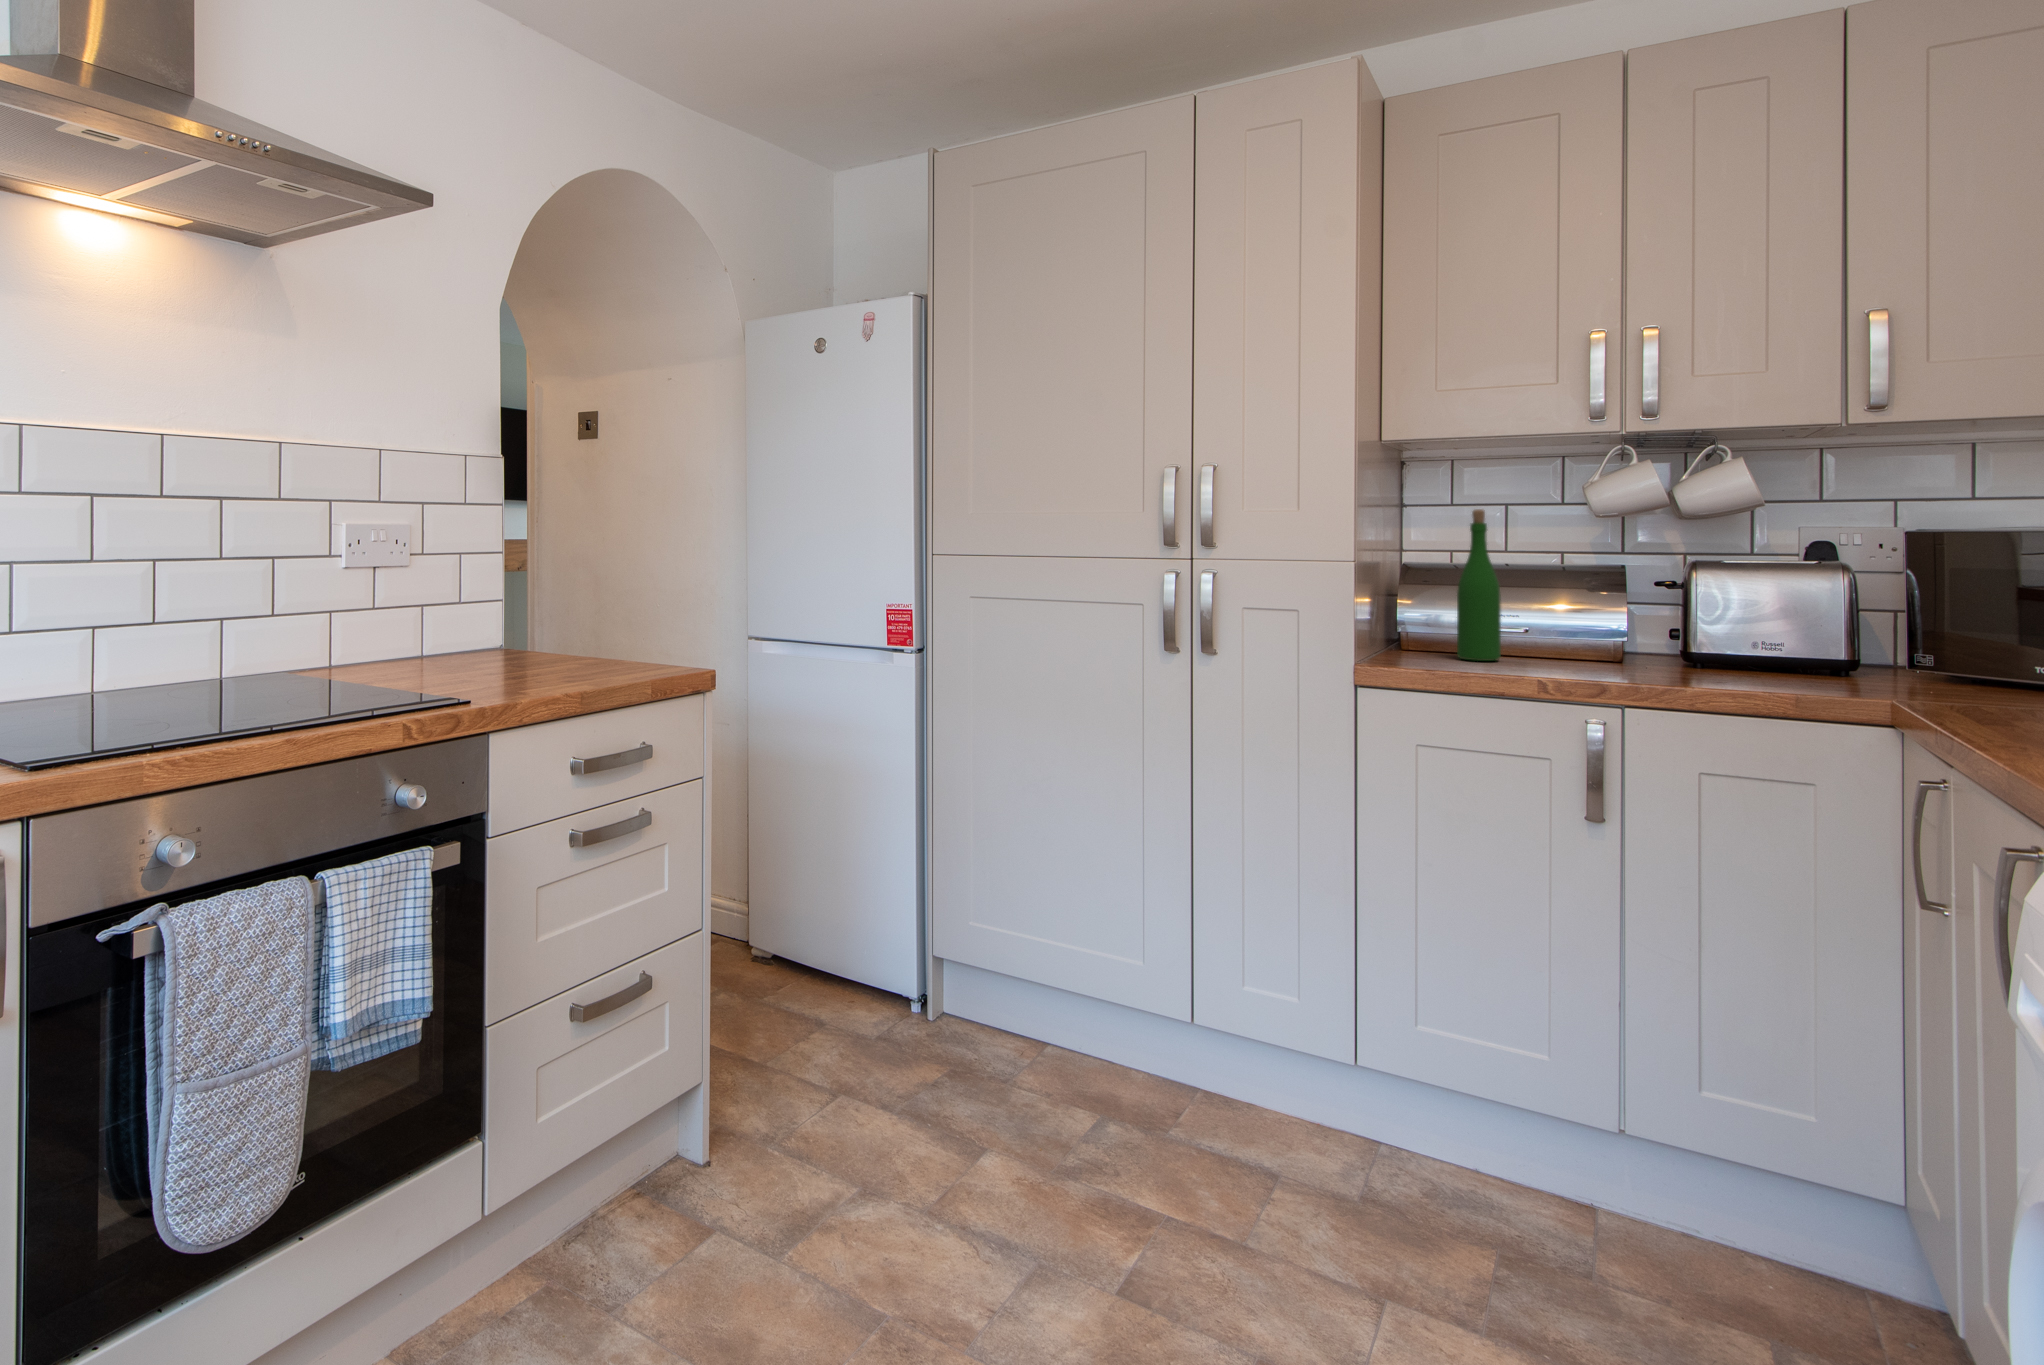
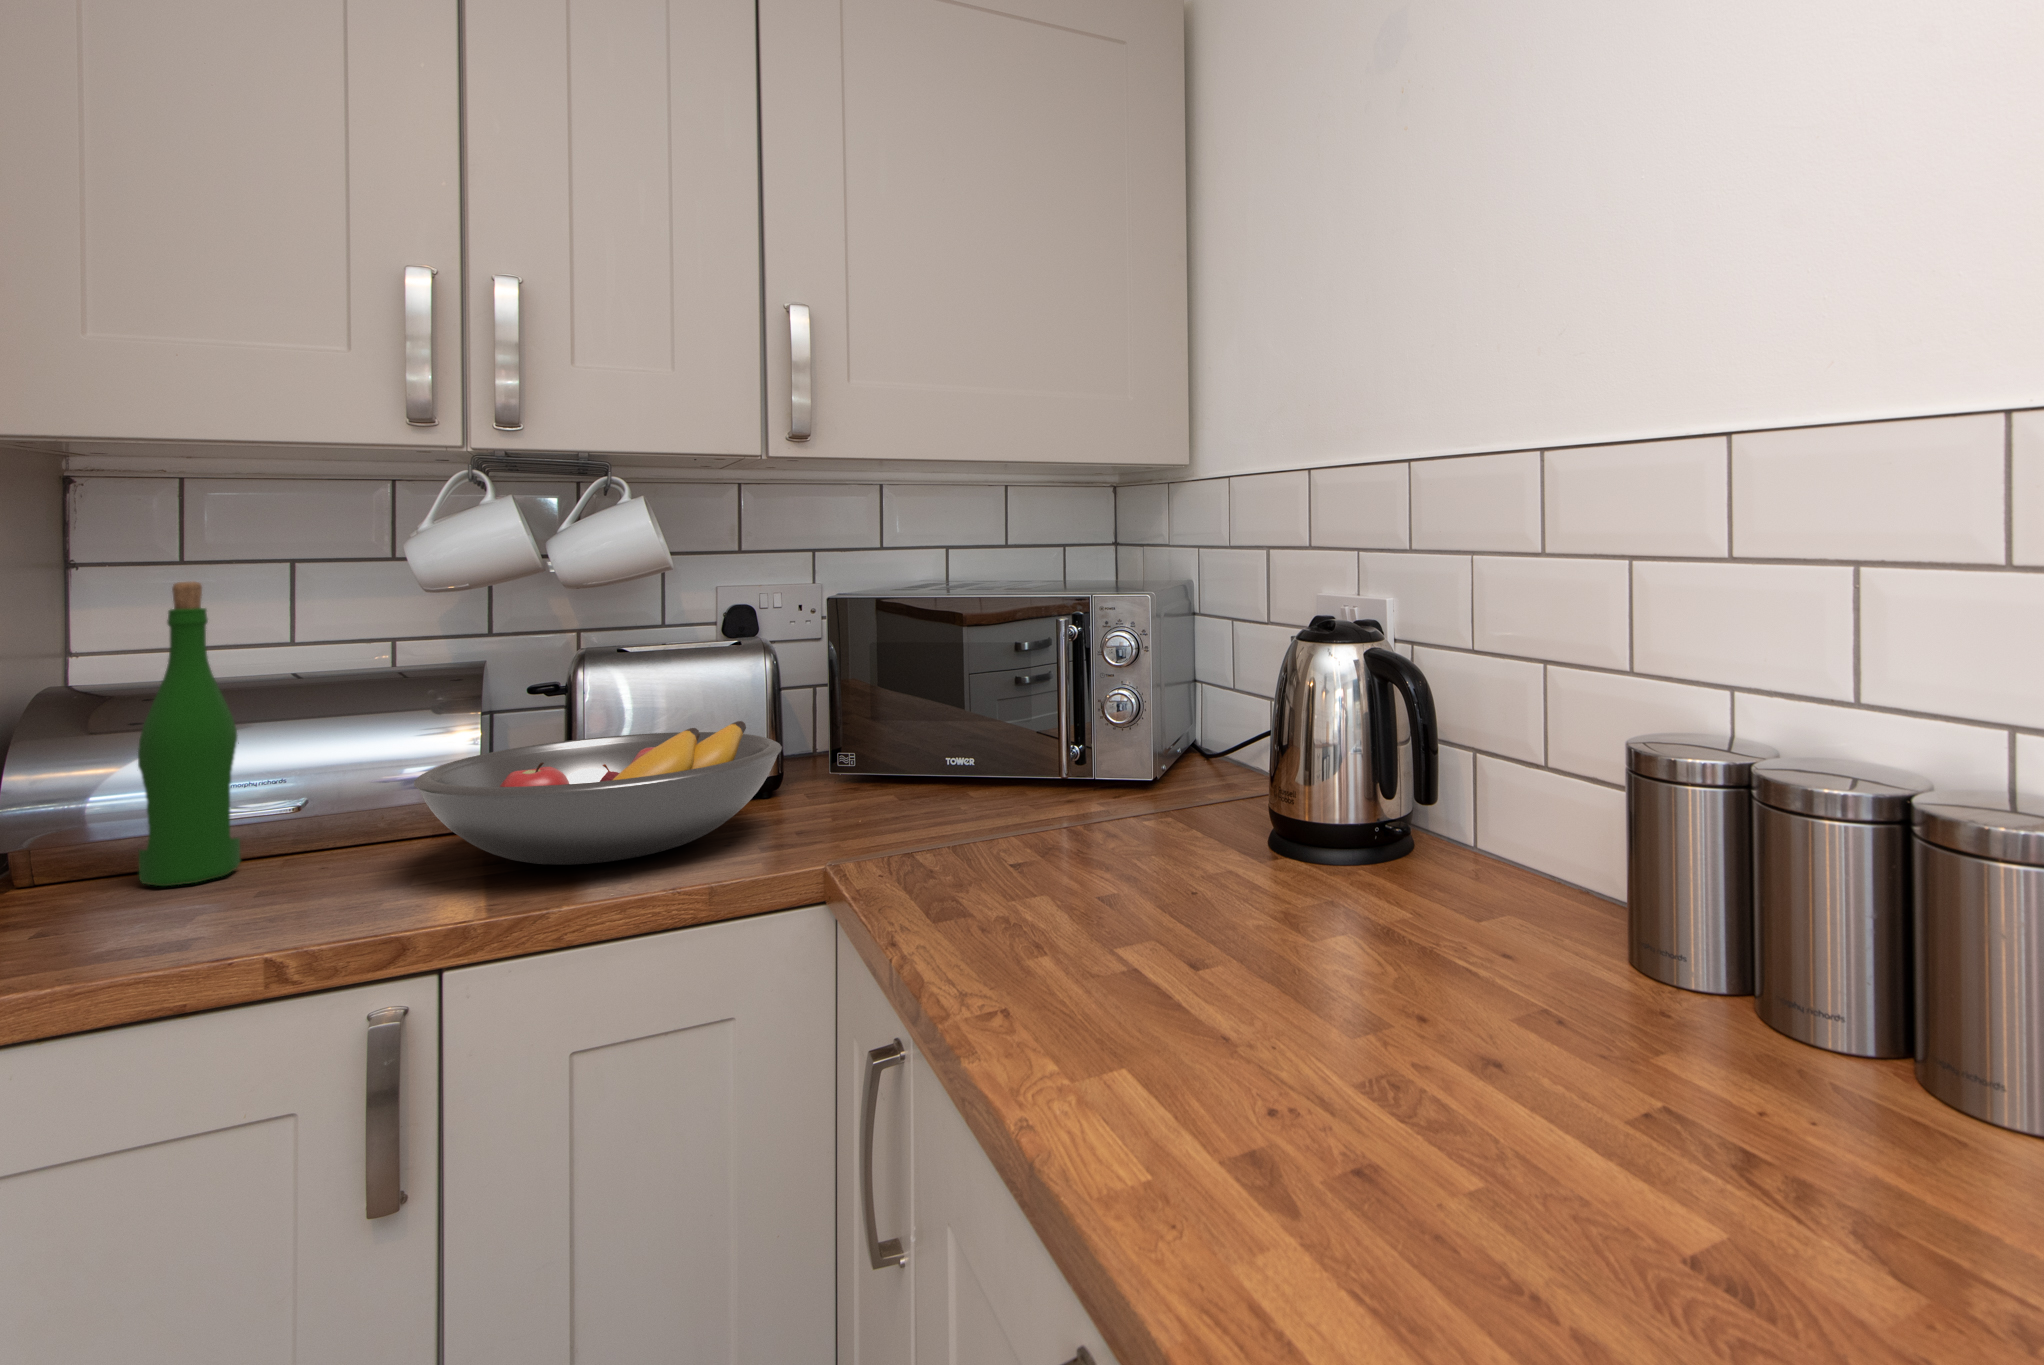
fruit bowl: none [1601,609,1865,683] -> present [414,721,782,865]

